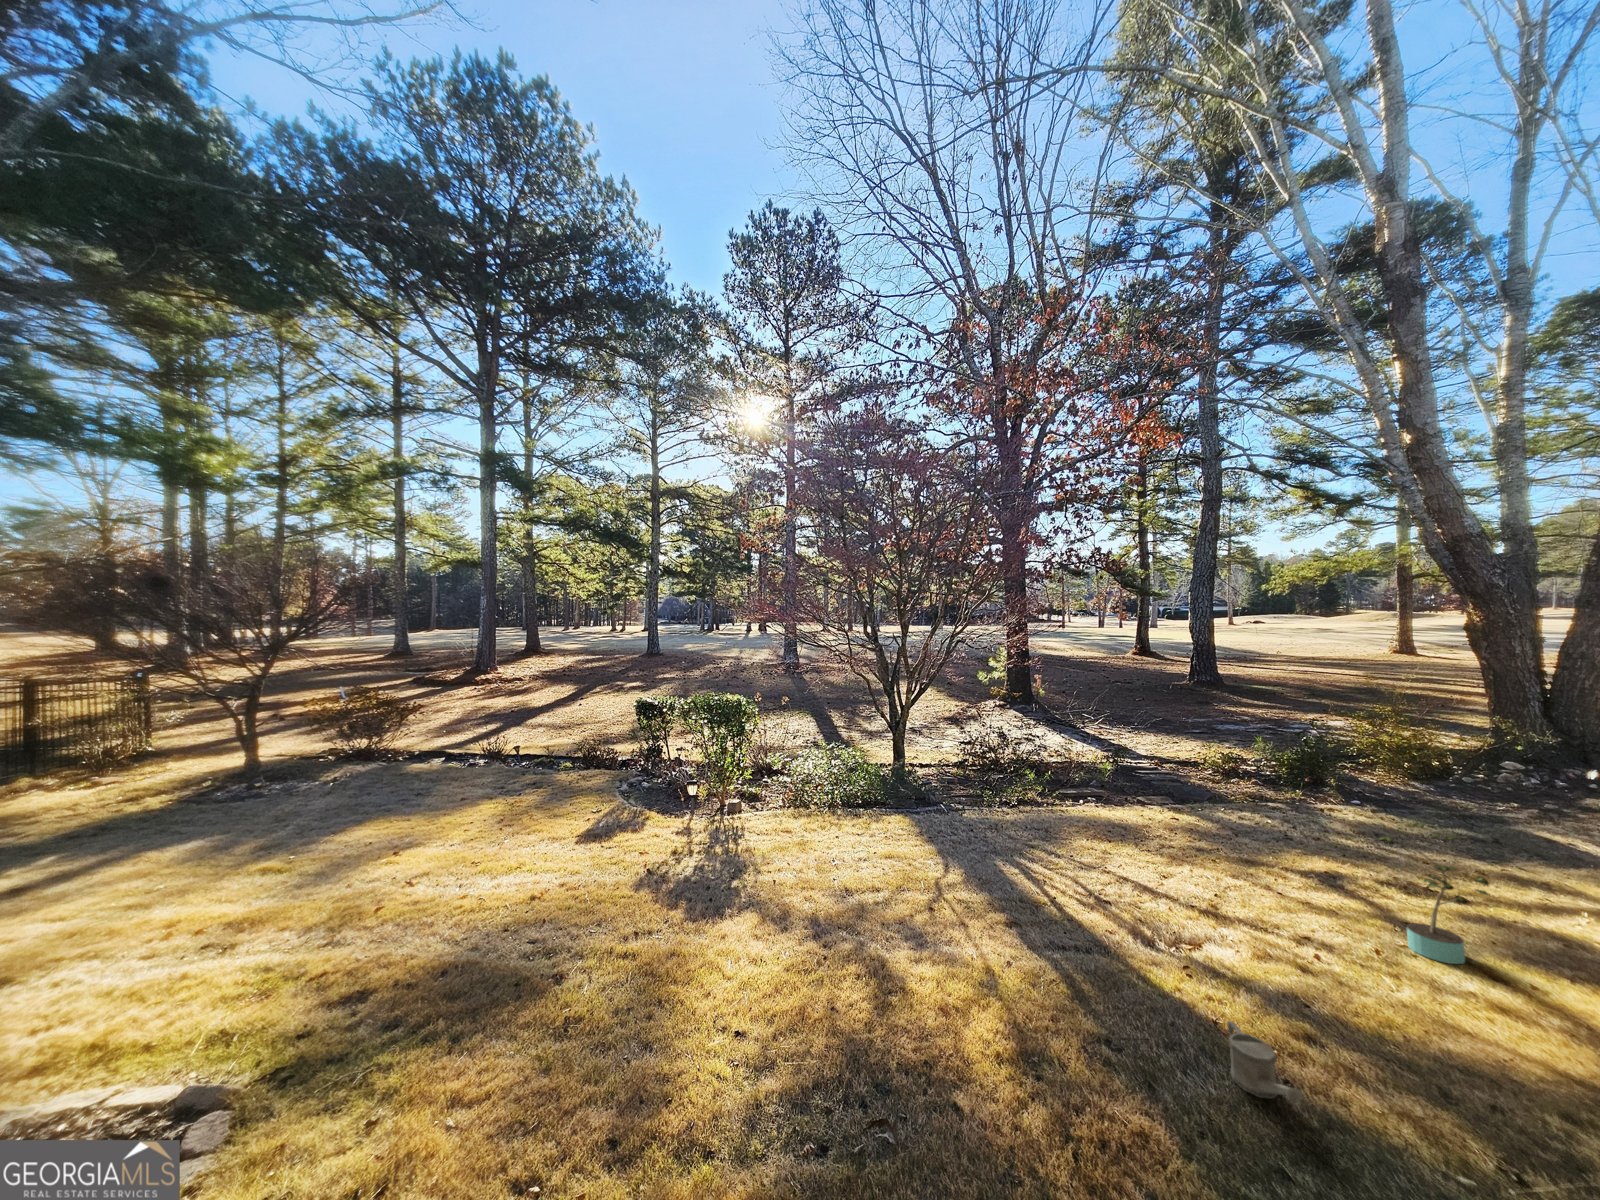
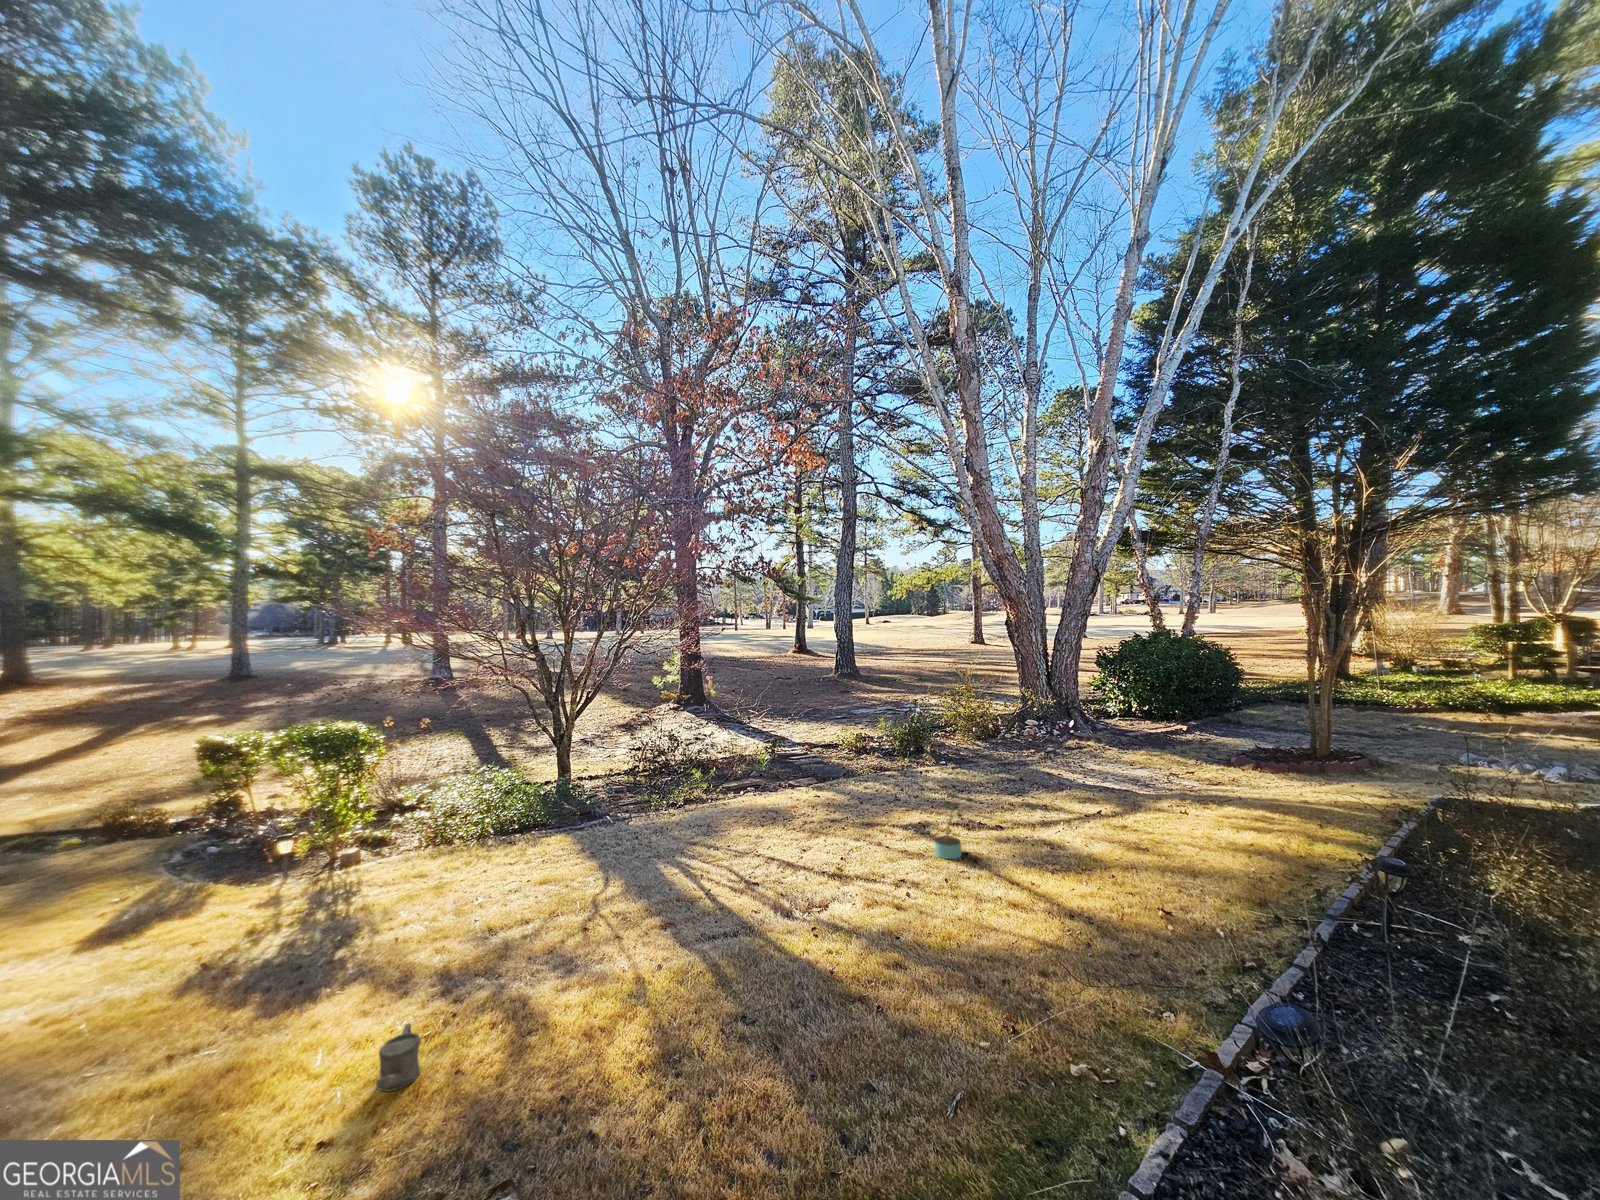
watering can: present [1227,1021,1302,1102] -> present [376,1024,420,1092]

